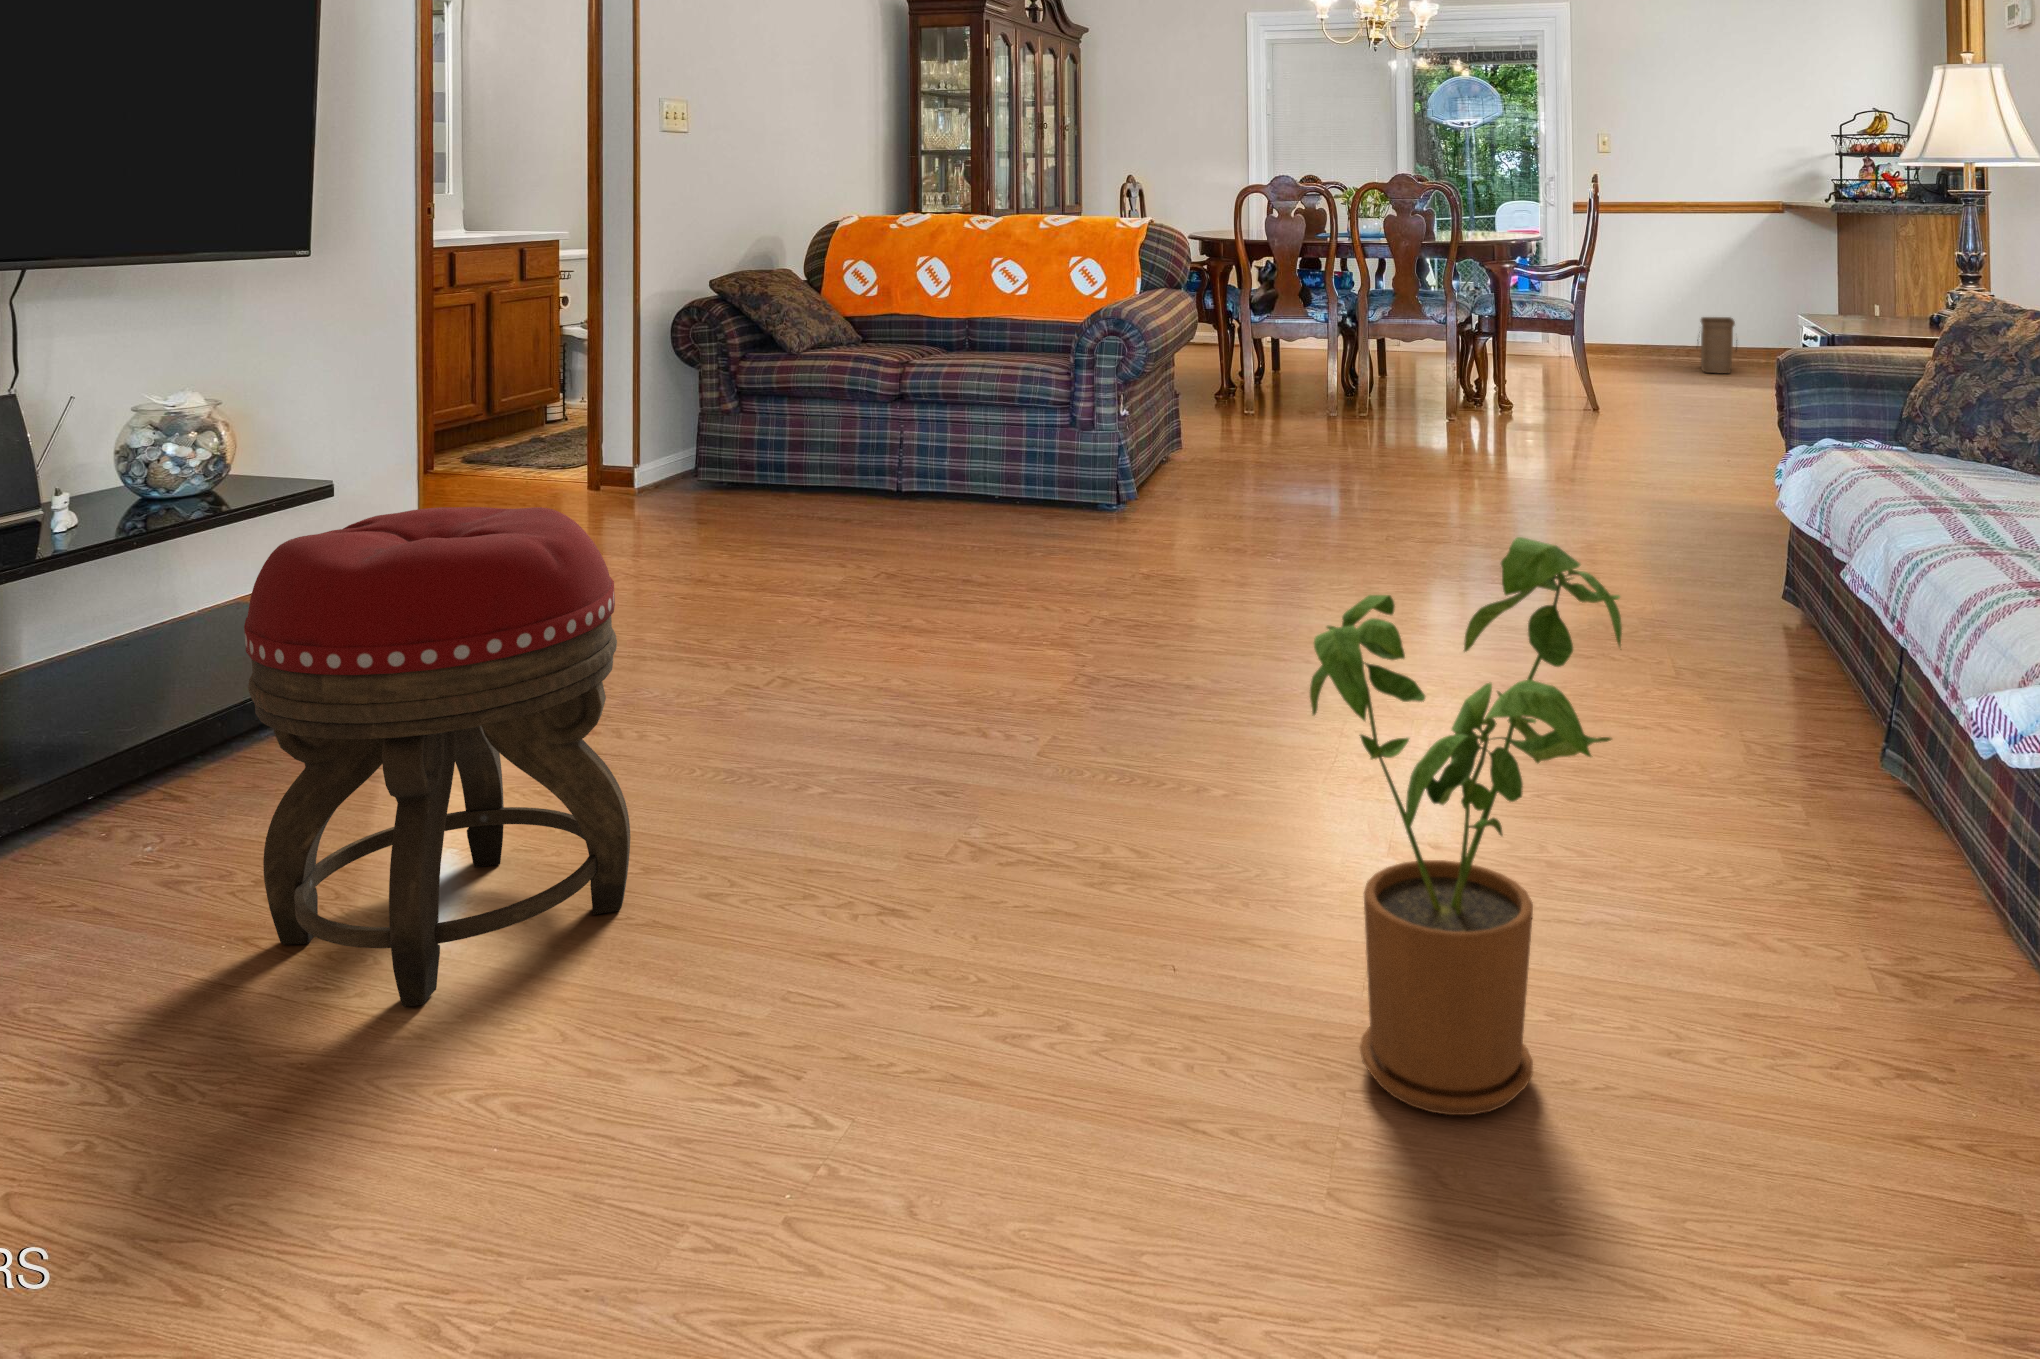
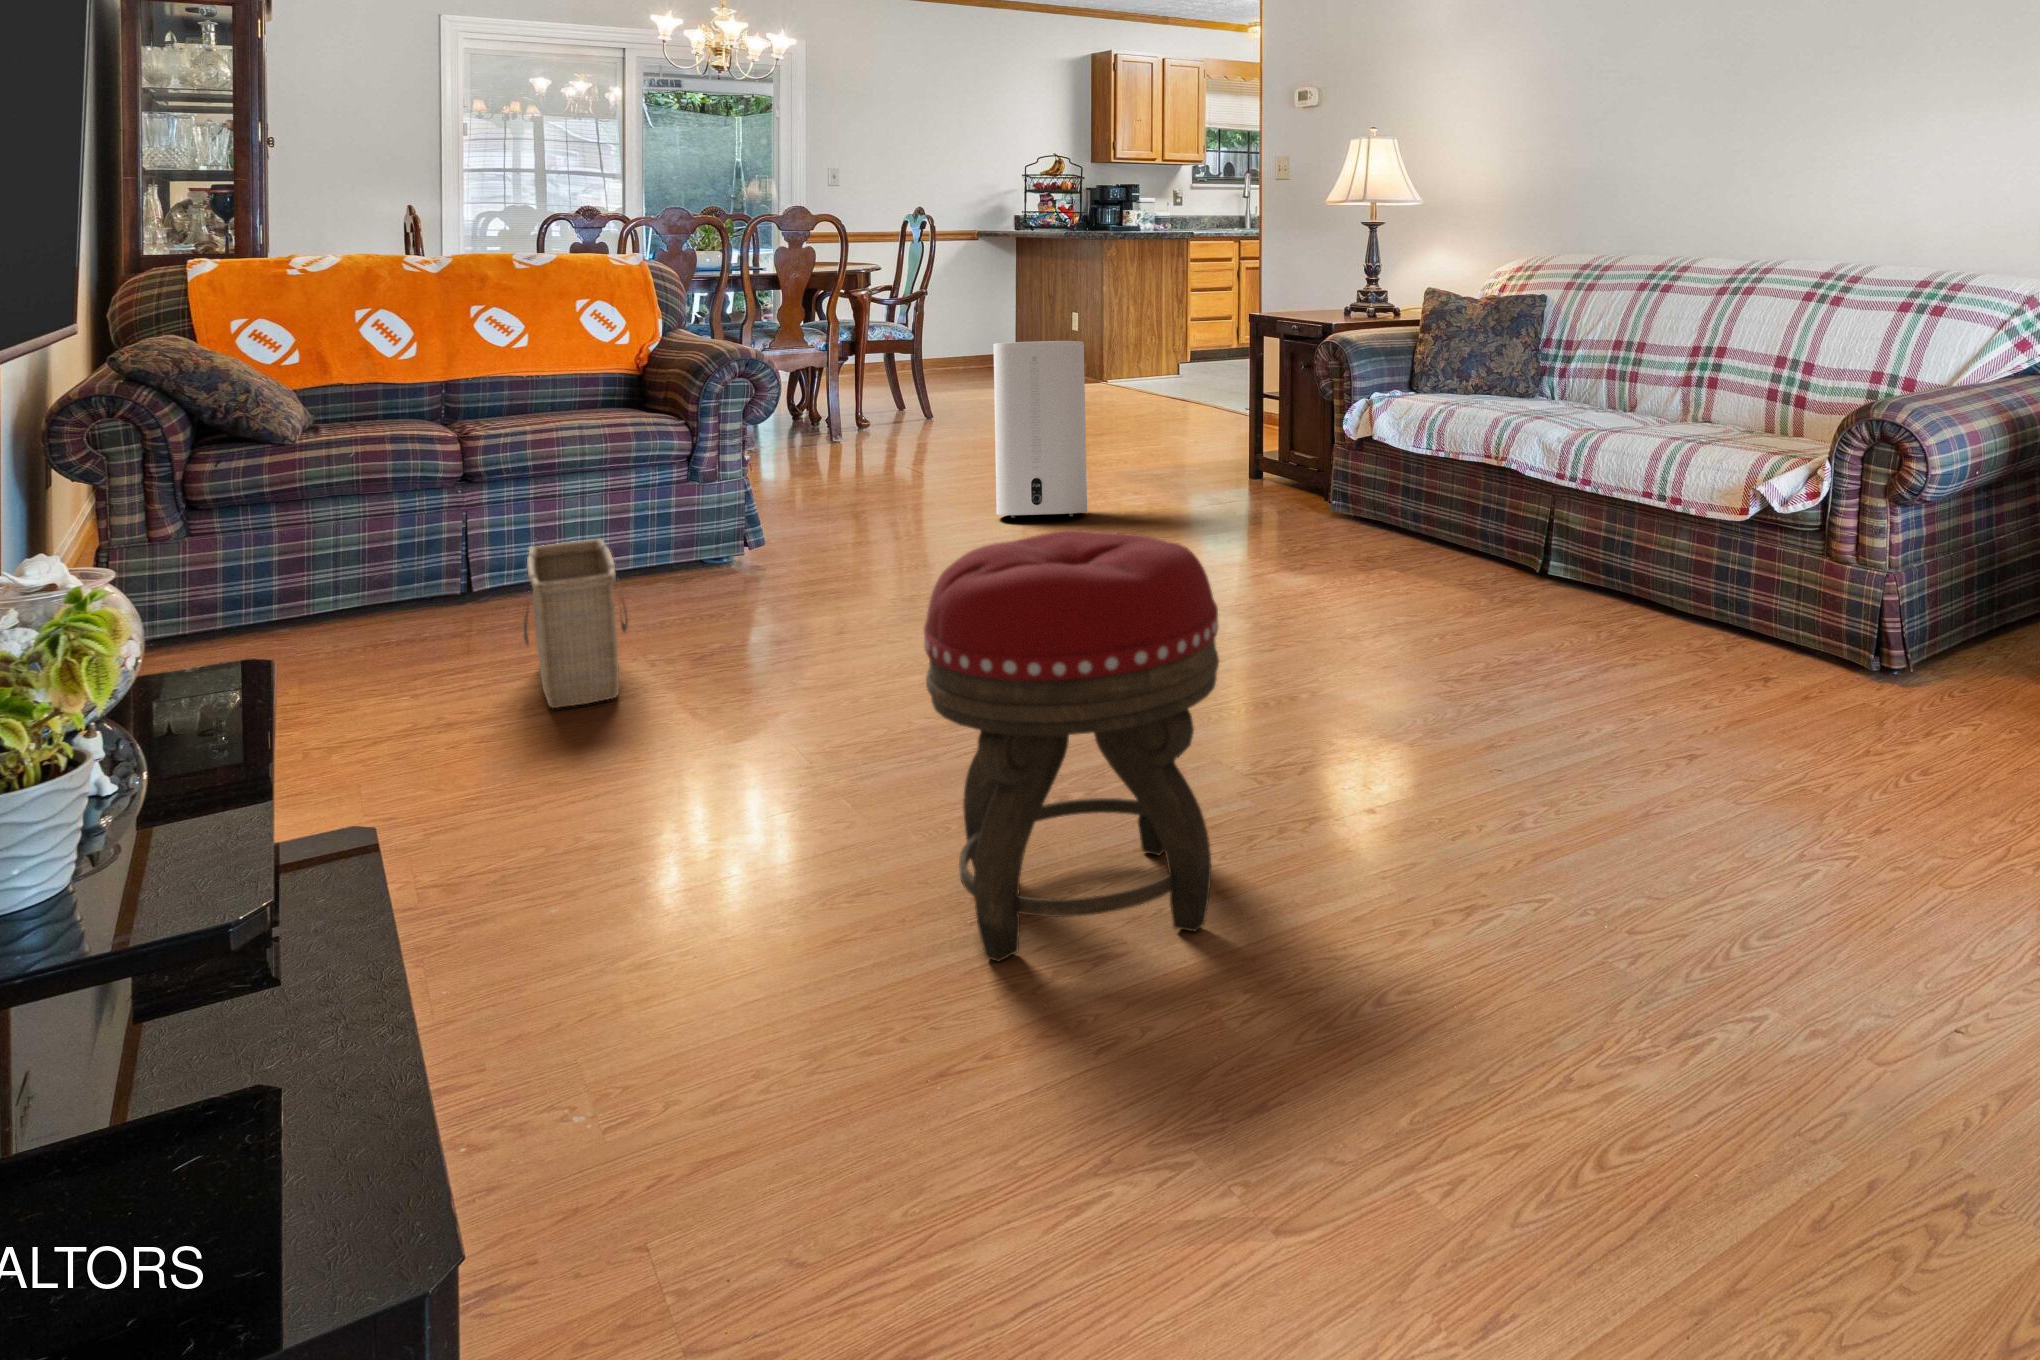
basket: present [1697,317,1737,373] -> present [524,540,628,708]
air purifier: none [1377,322,1499,536] -> present [994,341,1087,518]
house plant: present [1310,537,1622,1115] -> none [1590,423,1799,738]

